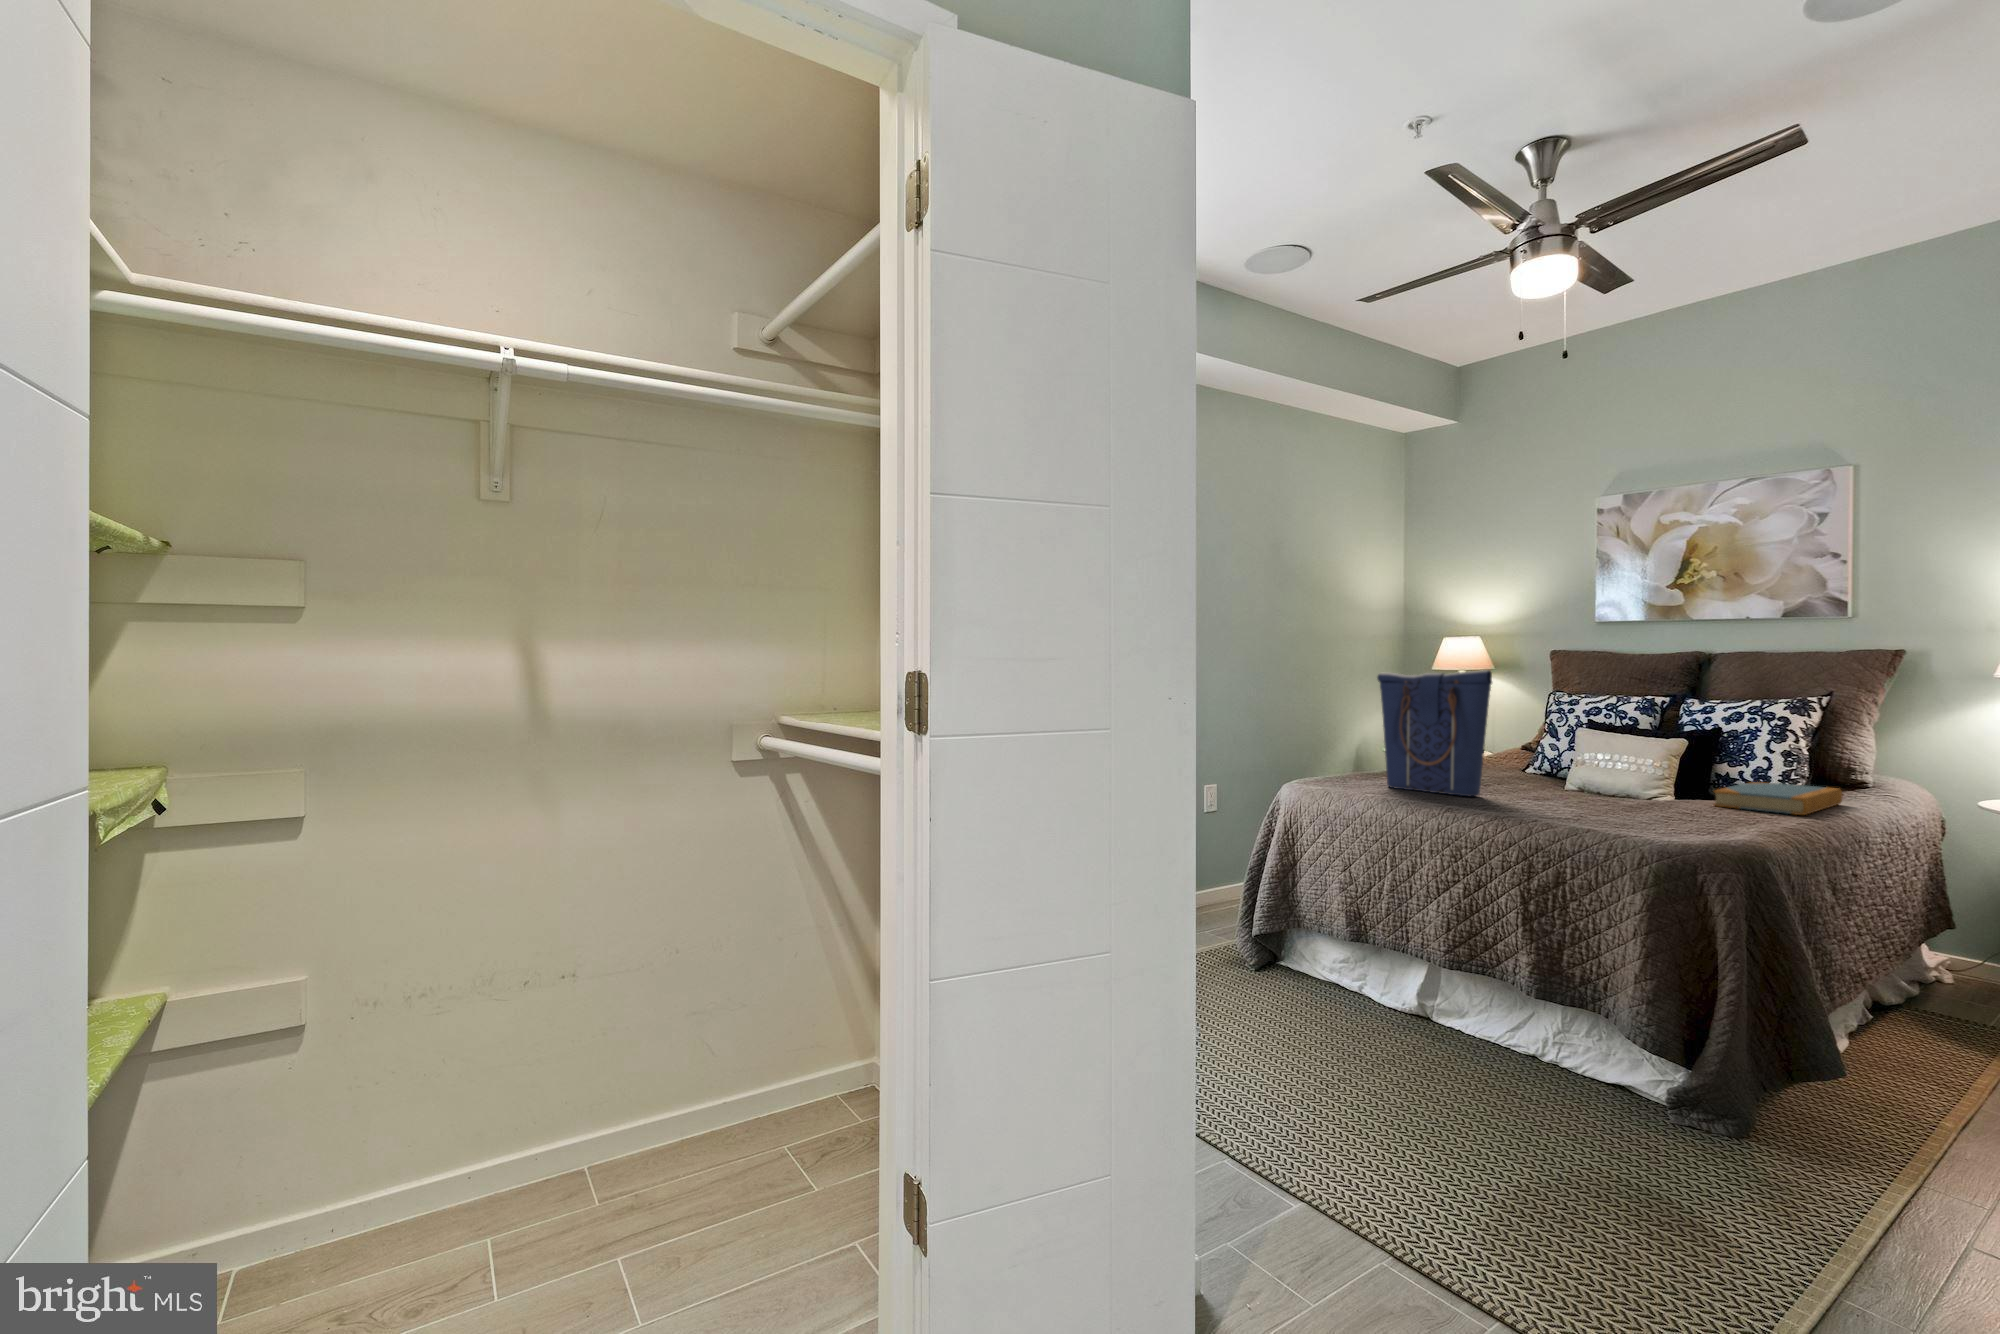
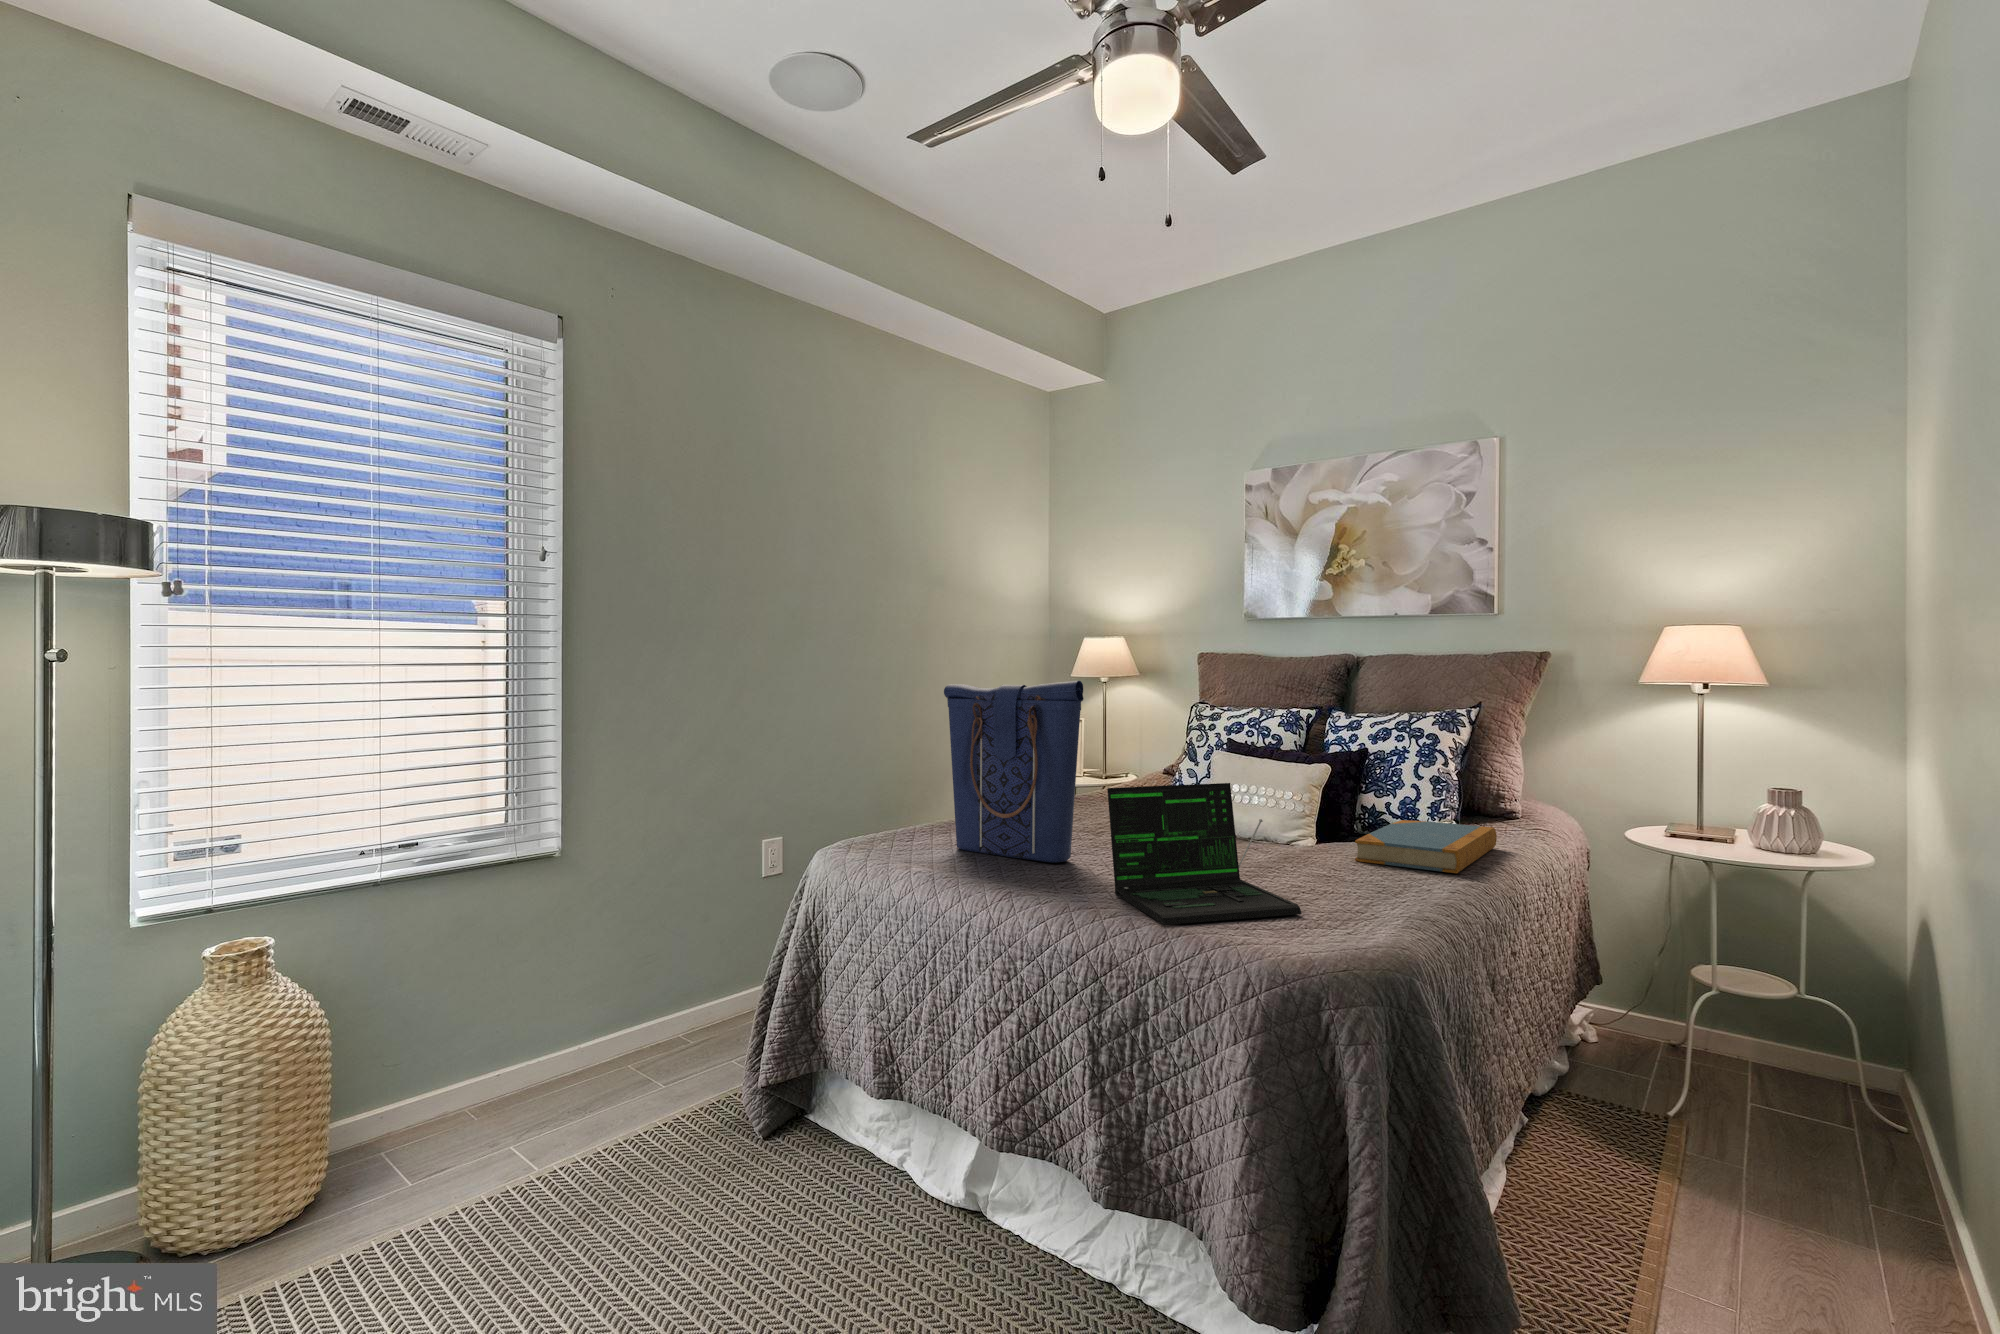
laptop: none [1520,742,1676,827] -> present [1107,783,1302,925]

